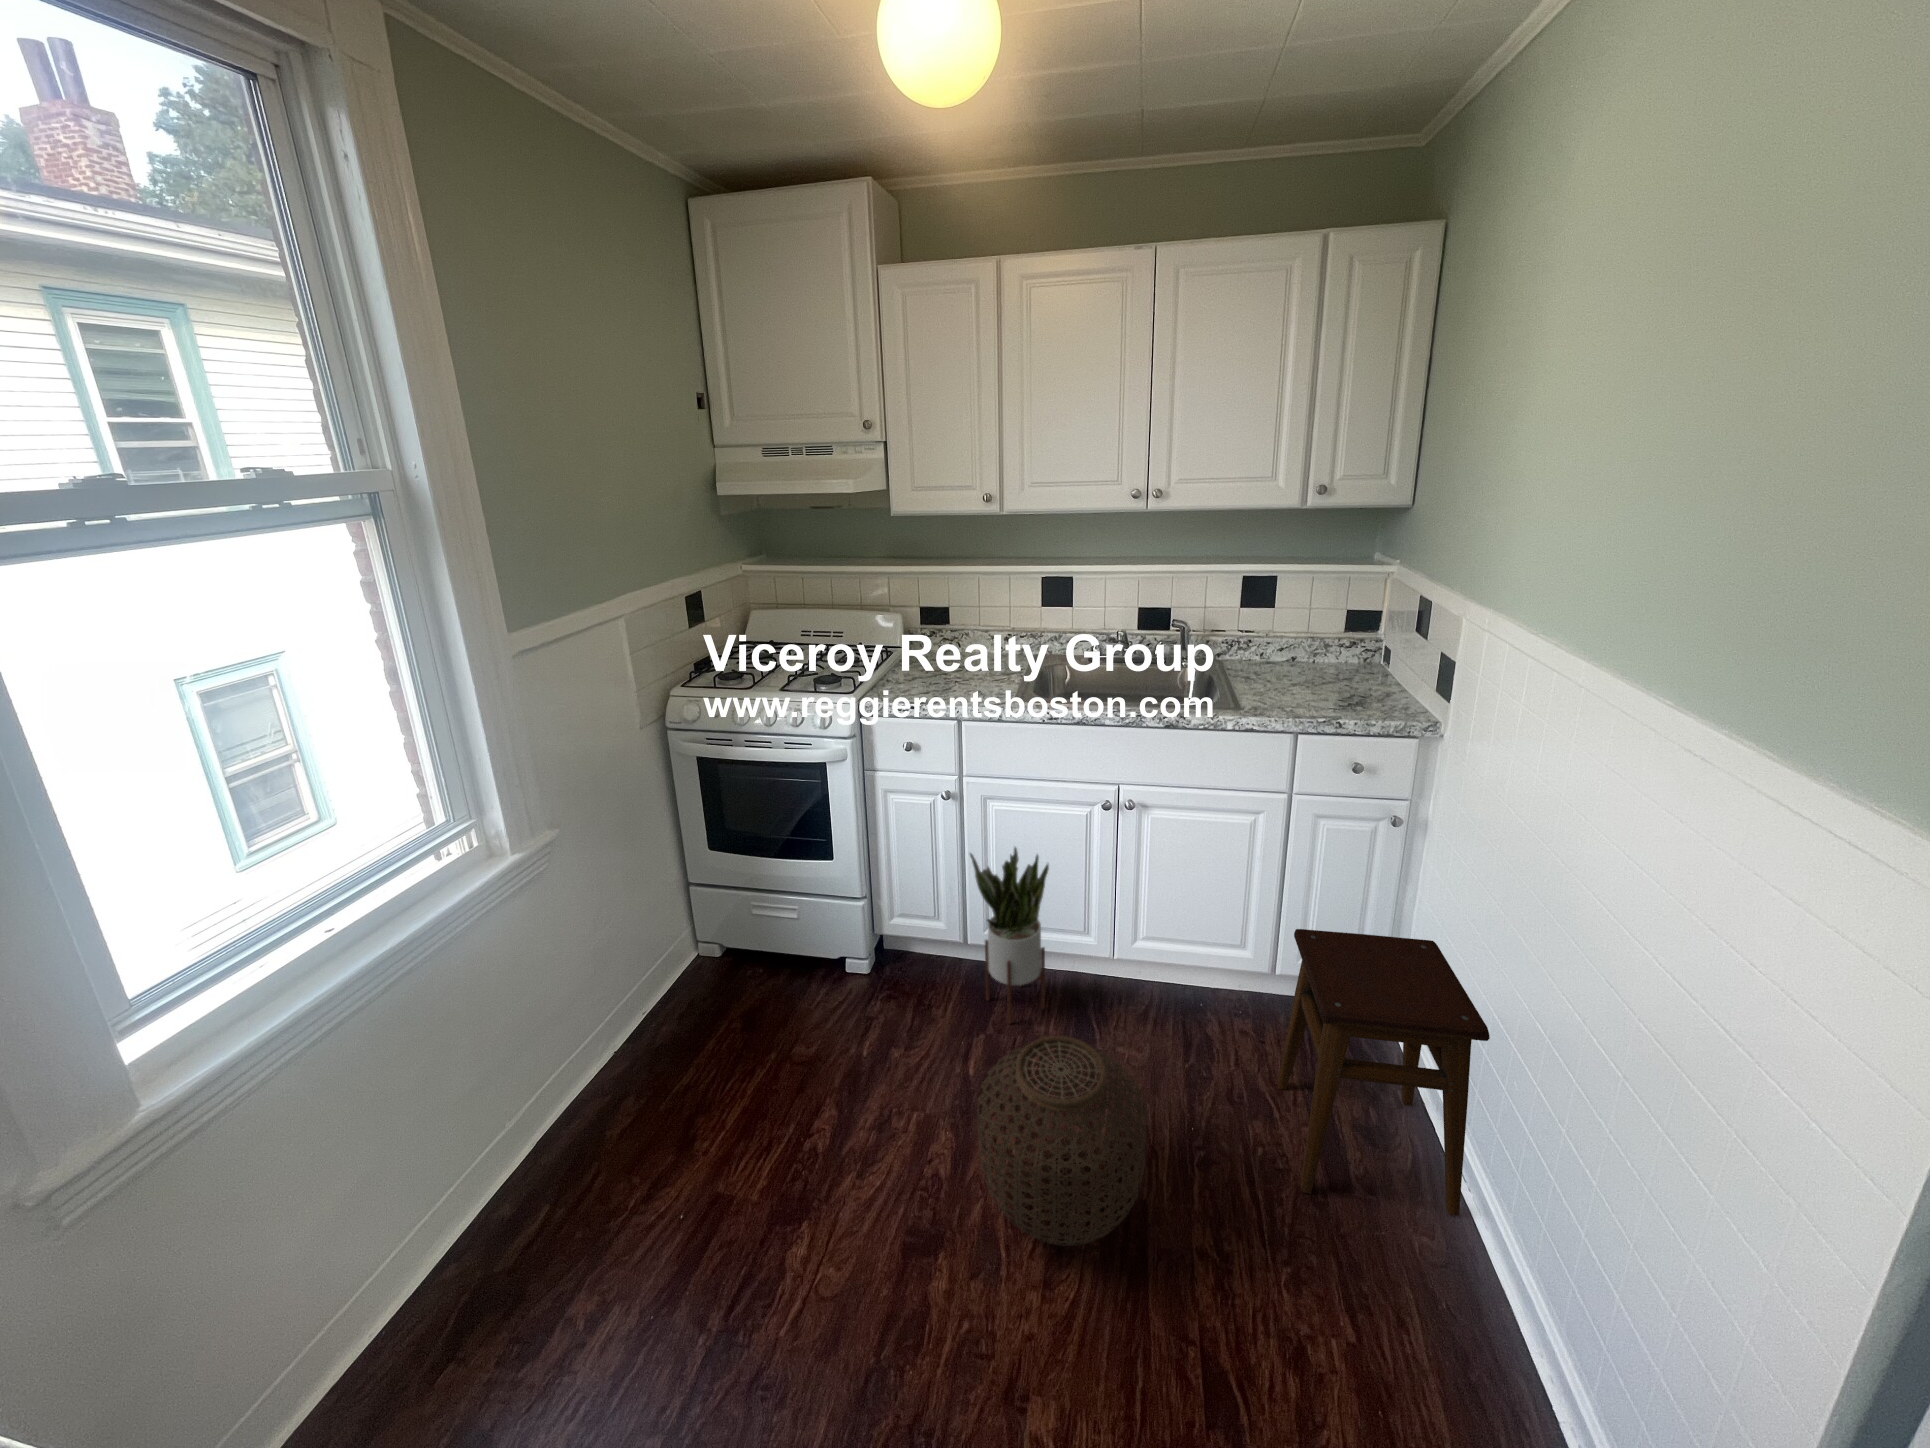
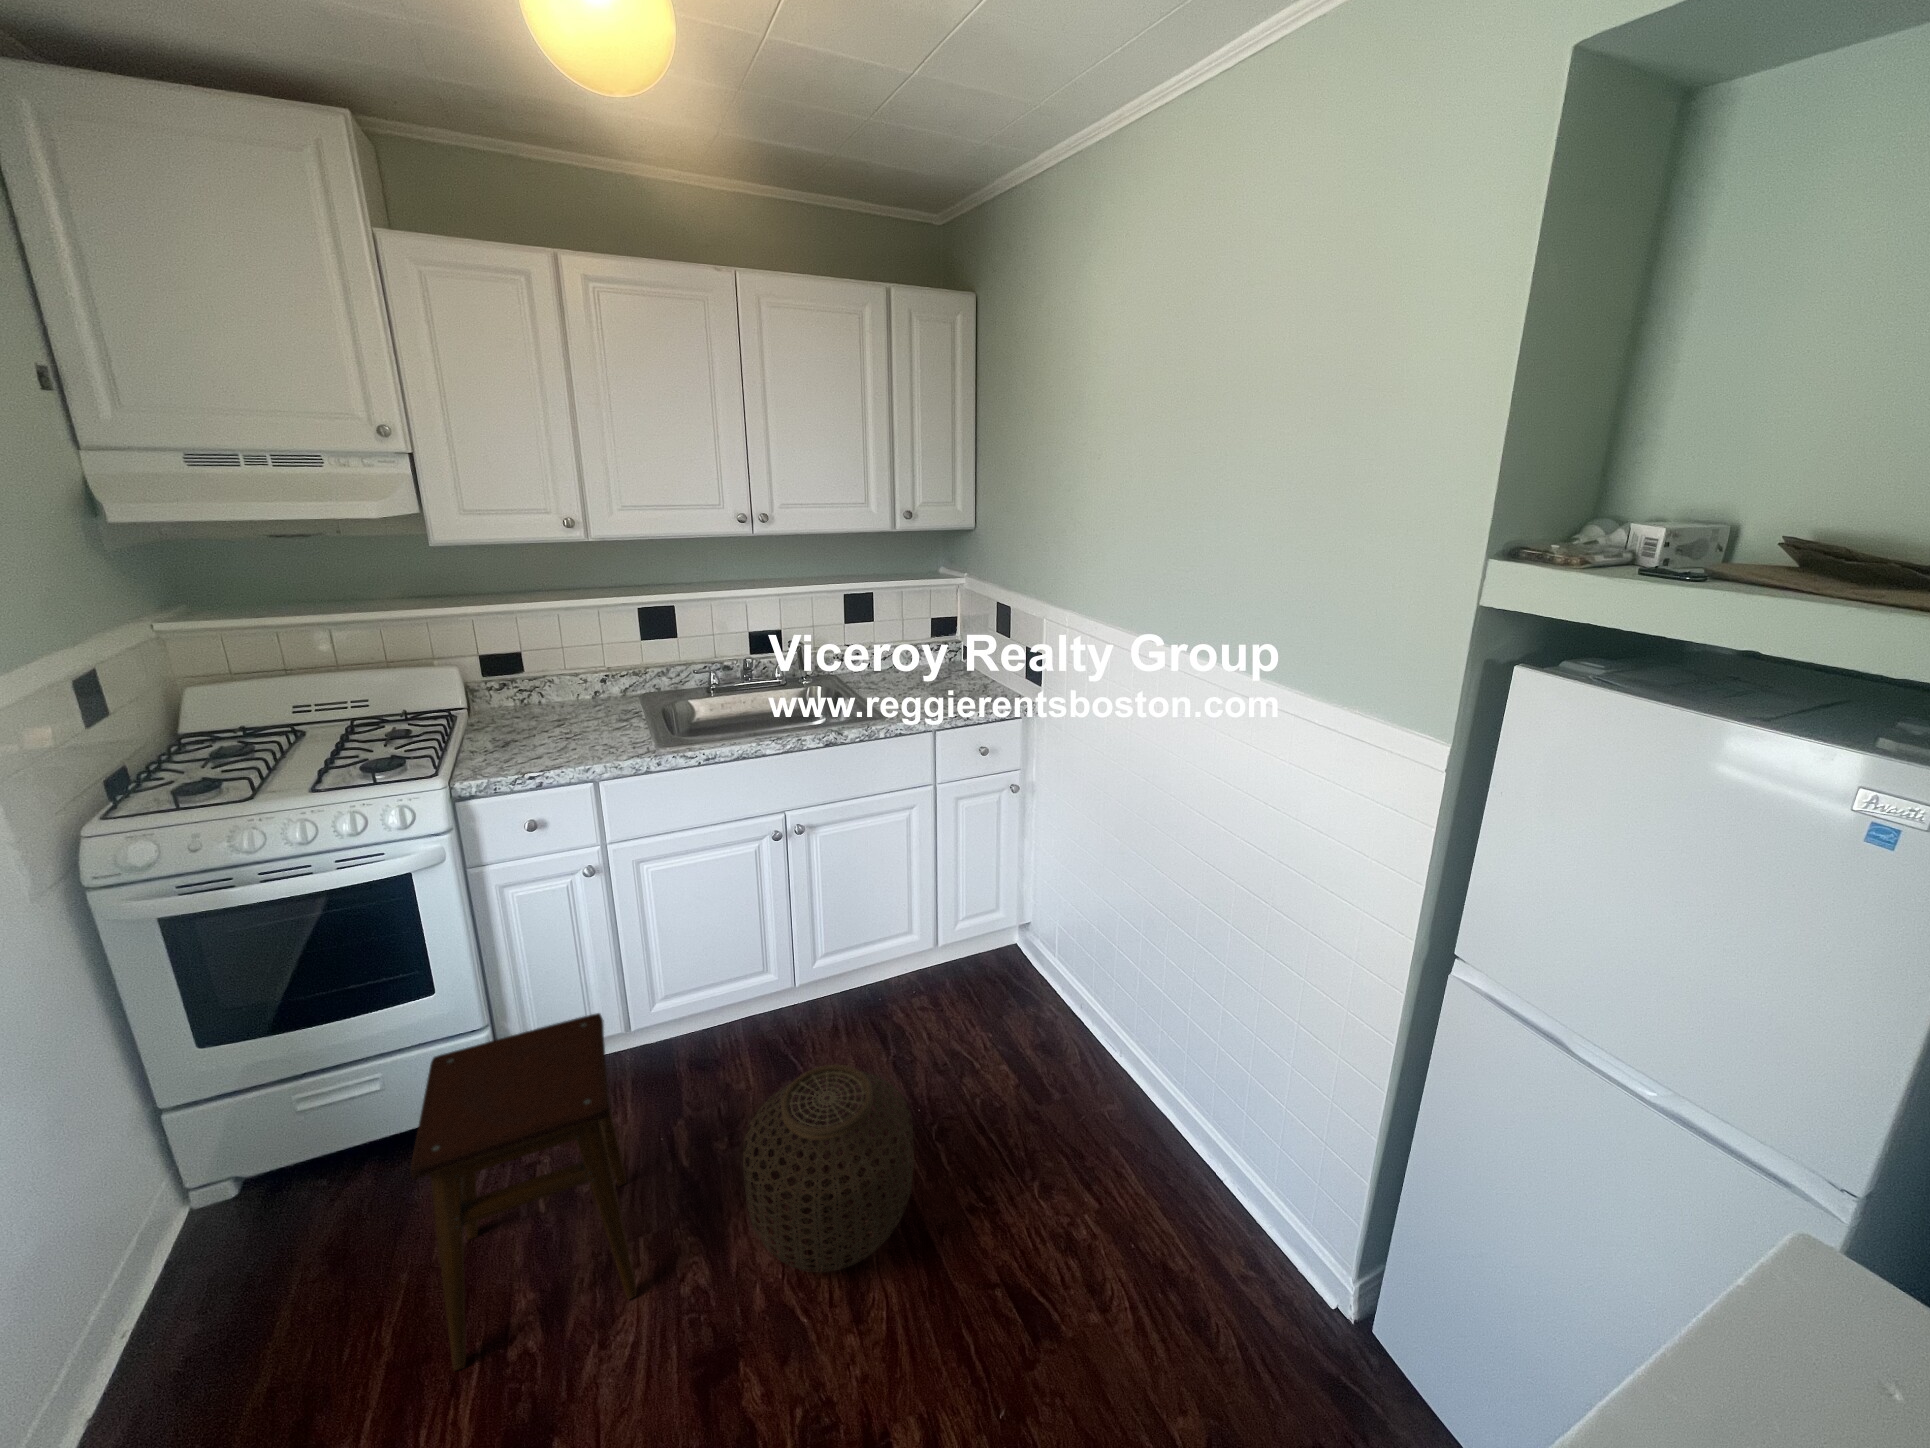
potted plant: present [970,847,1049,1024] -> none [639,904,738,1096]
stool: present [1277,929,1490,1216] -> present [410,1013,637,1371]

